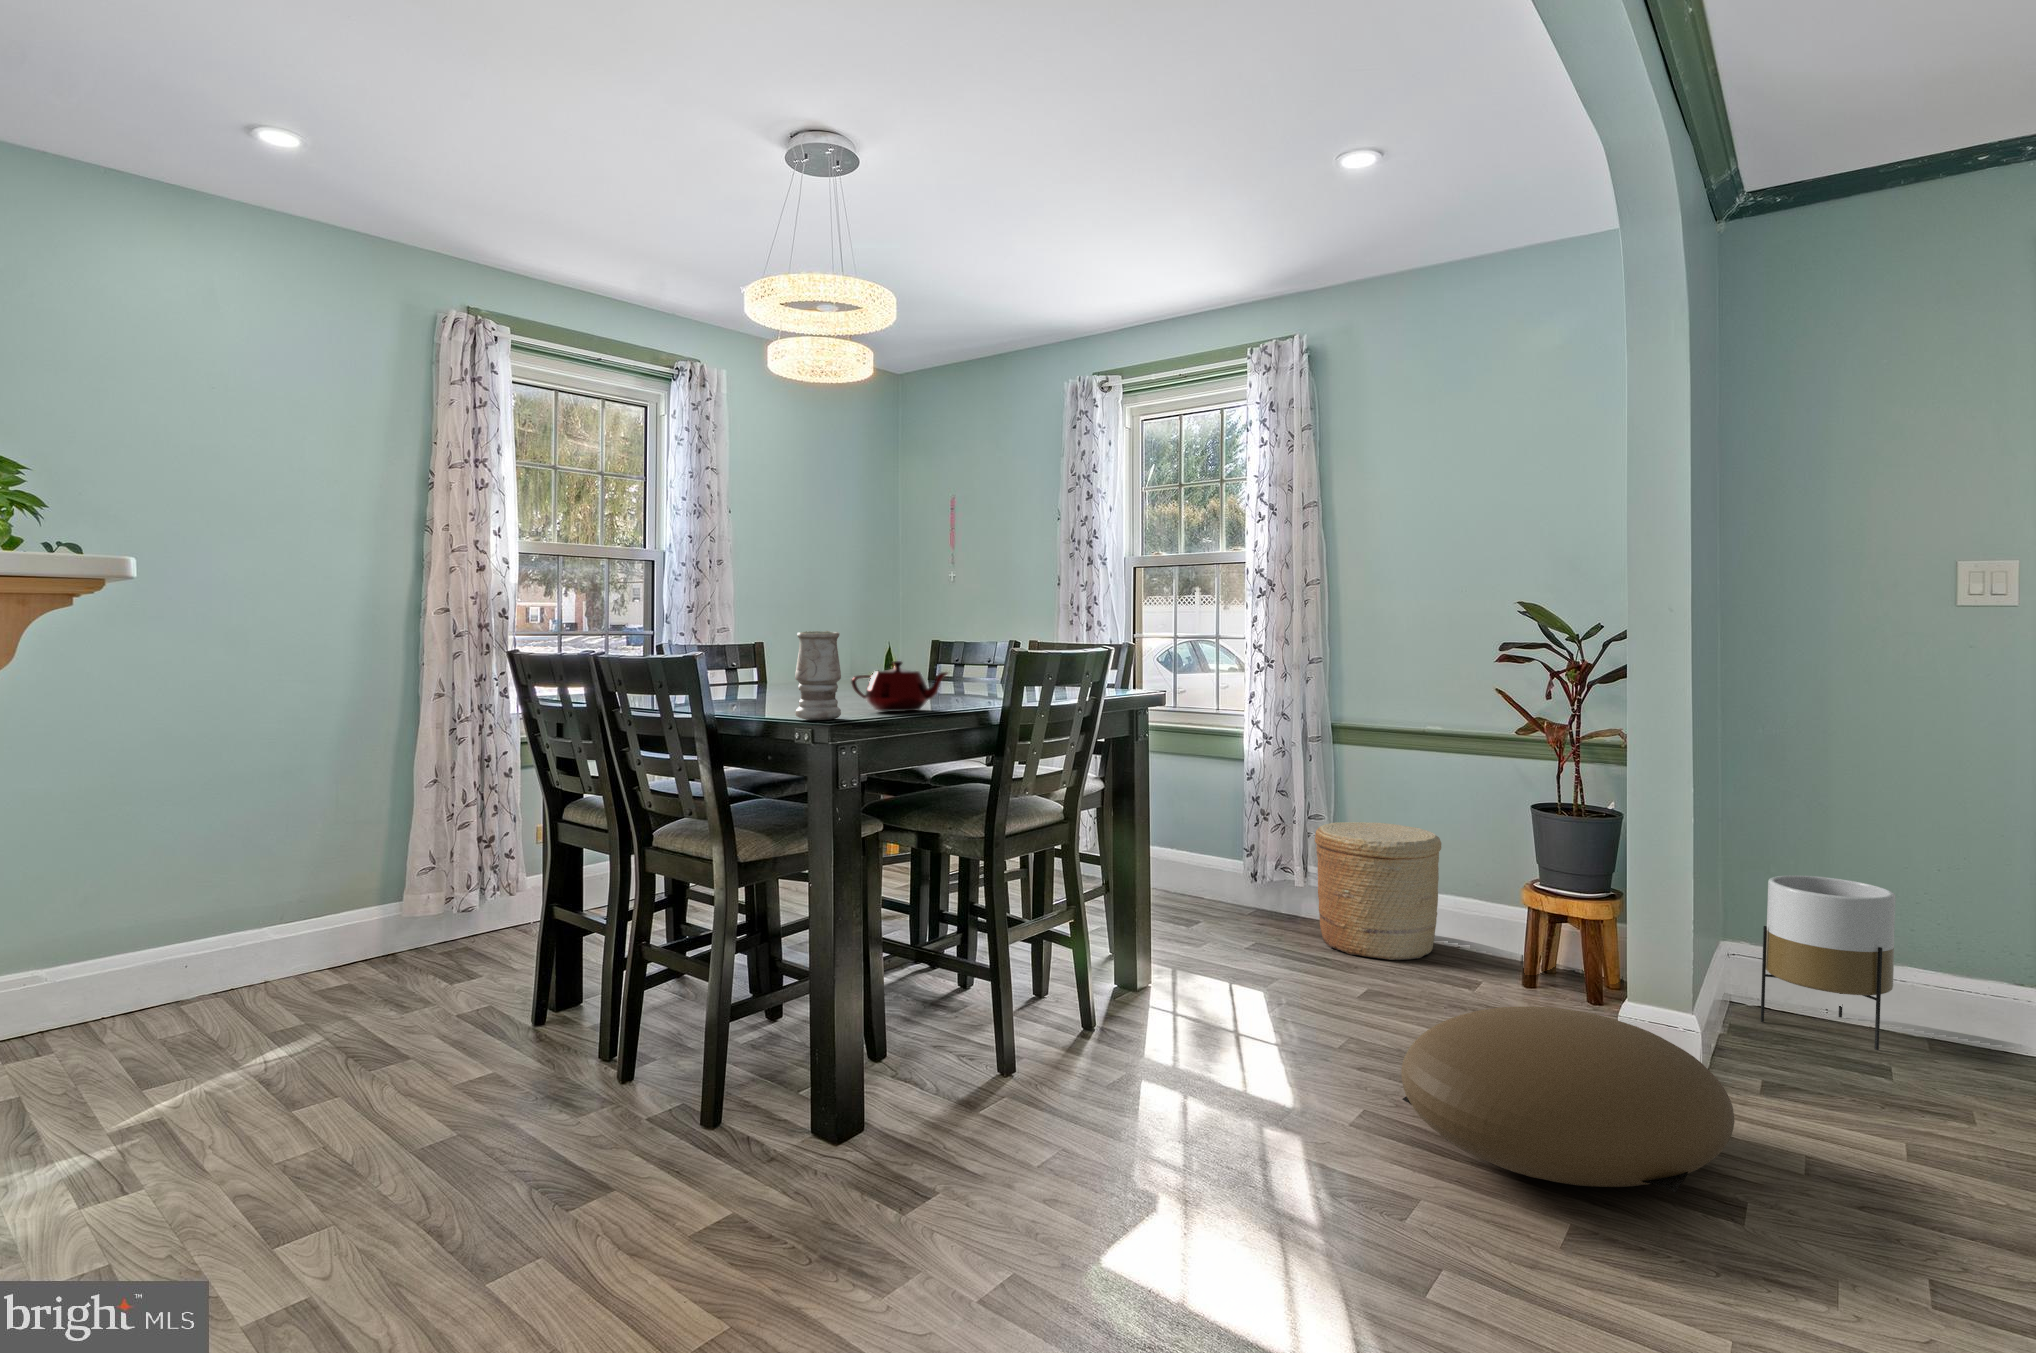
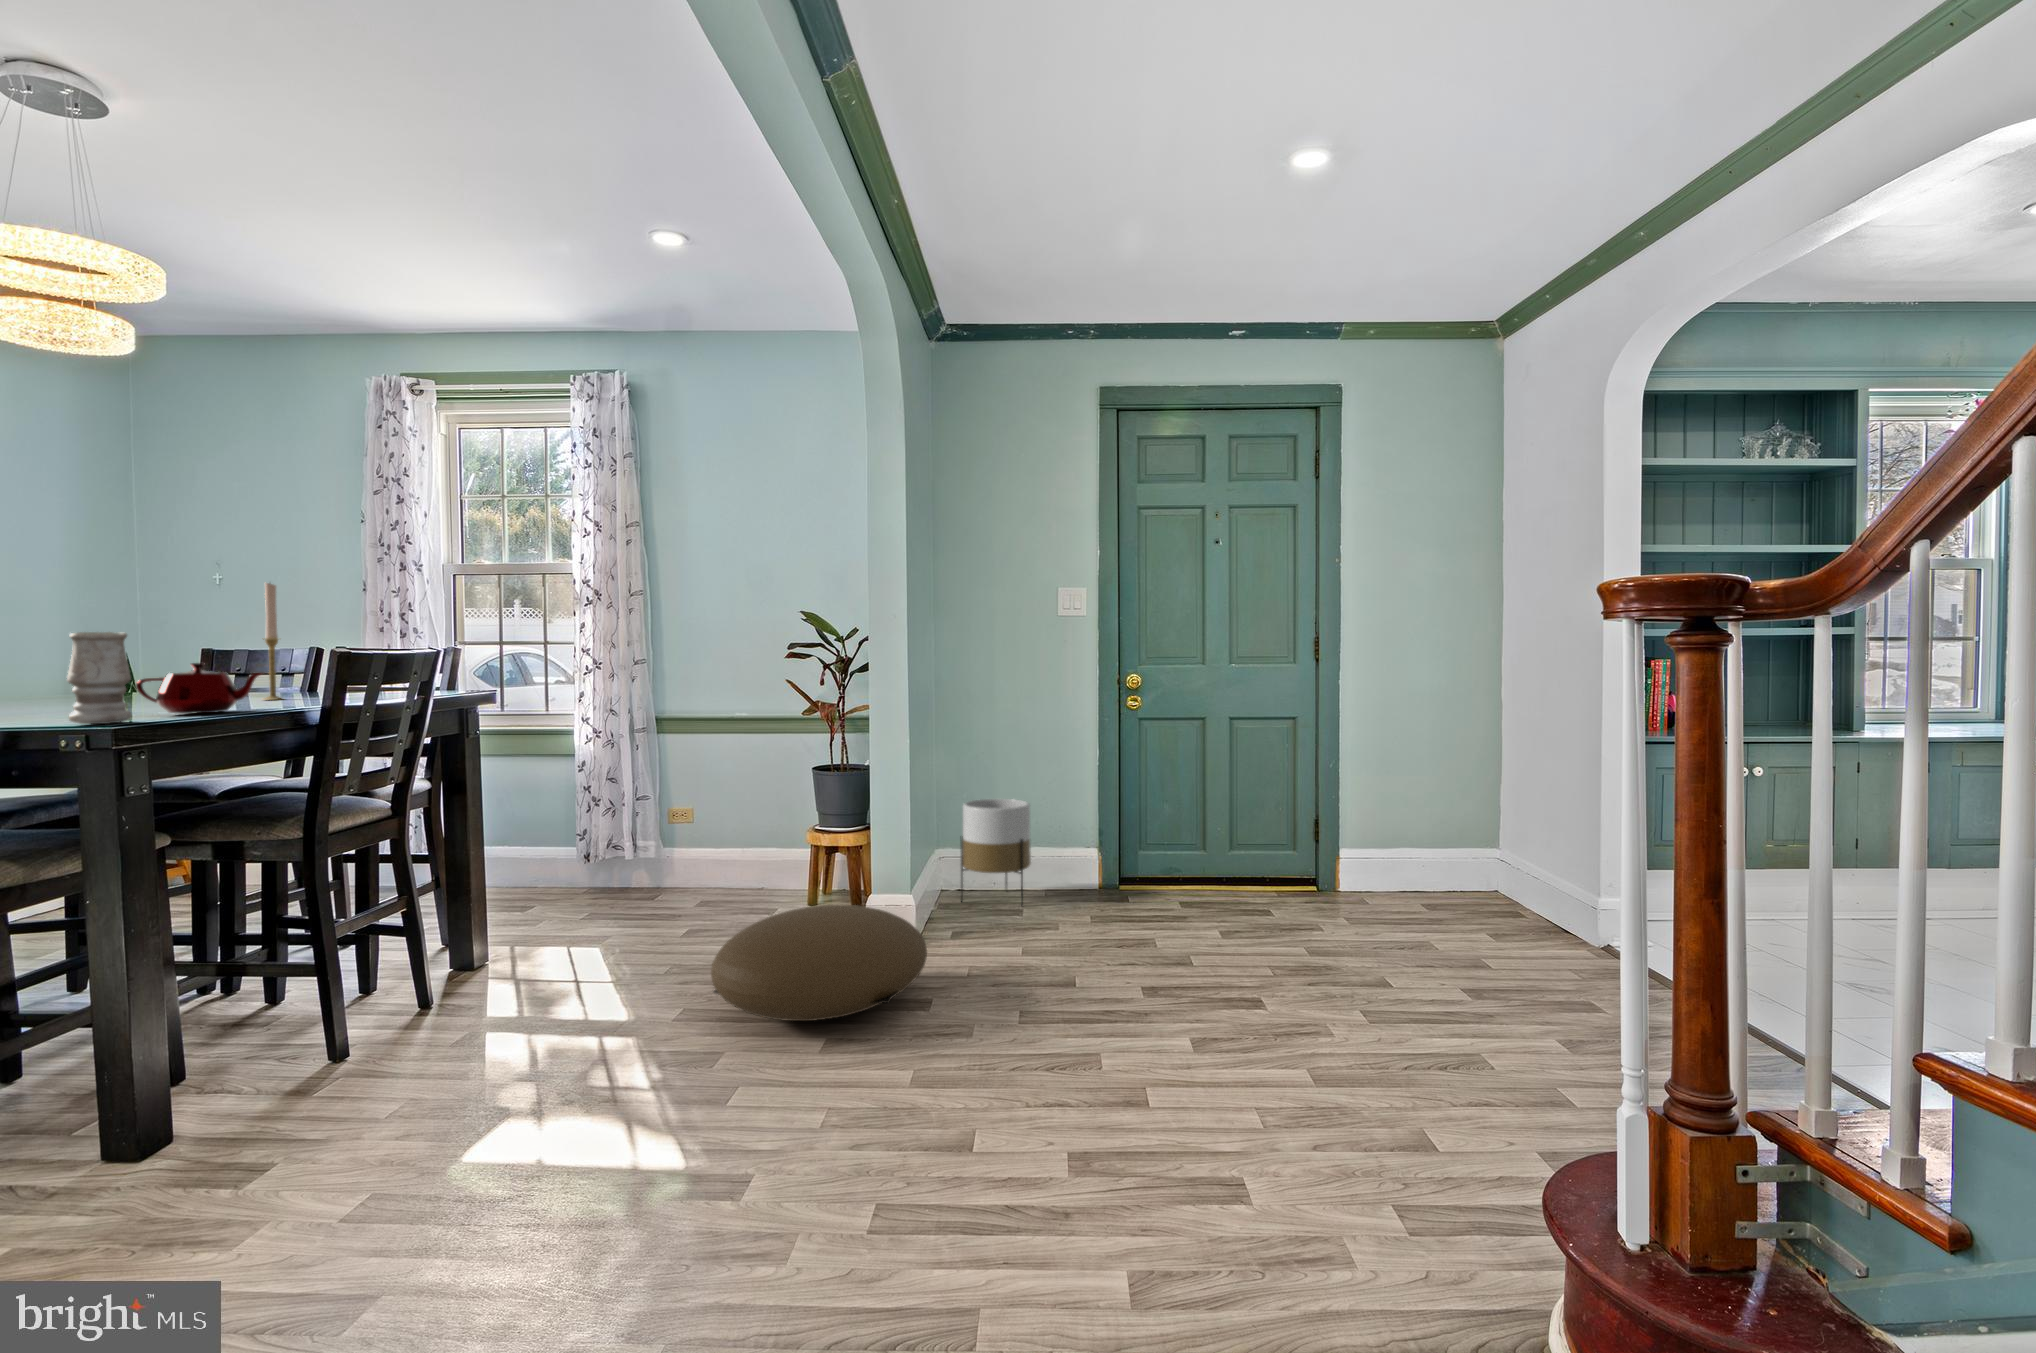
candlestick: none [956,579,976,697] -> present [263,583,281,700]
woven basket: present [1315,822,1441,960] -> none [642,796,748,908]

